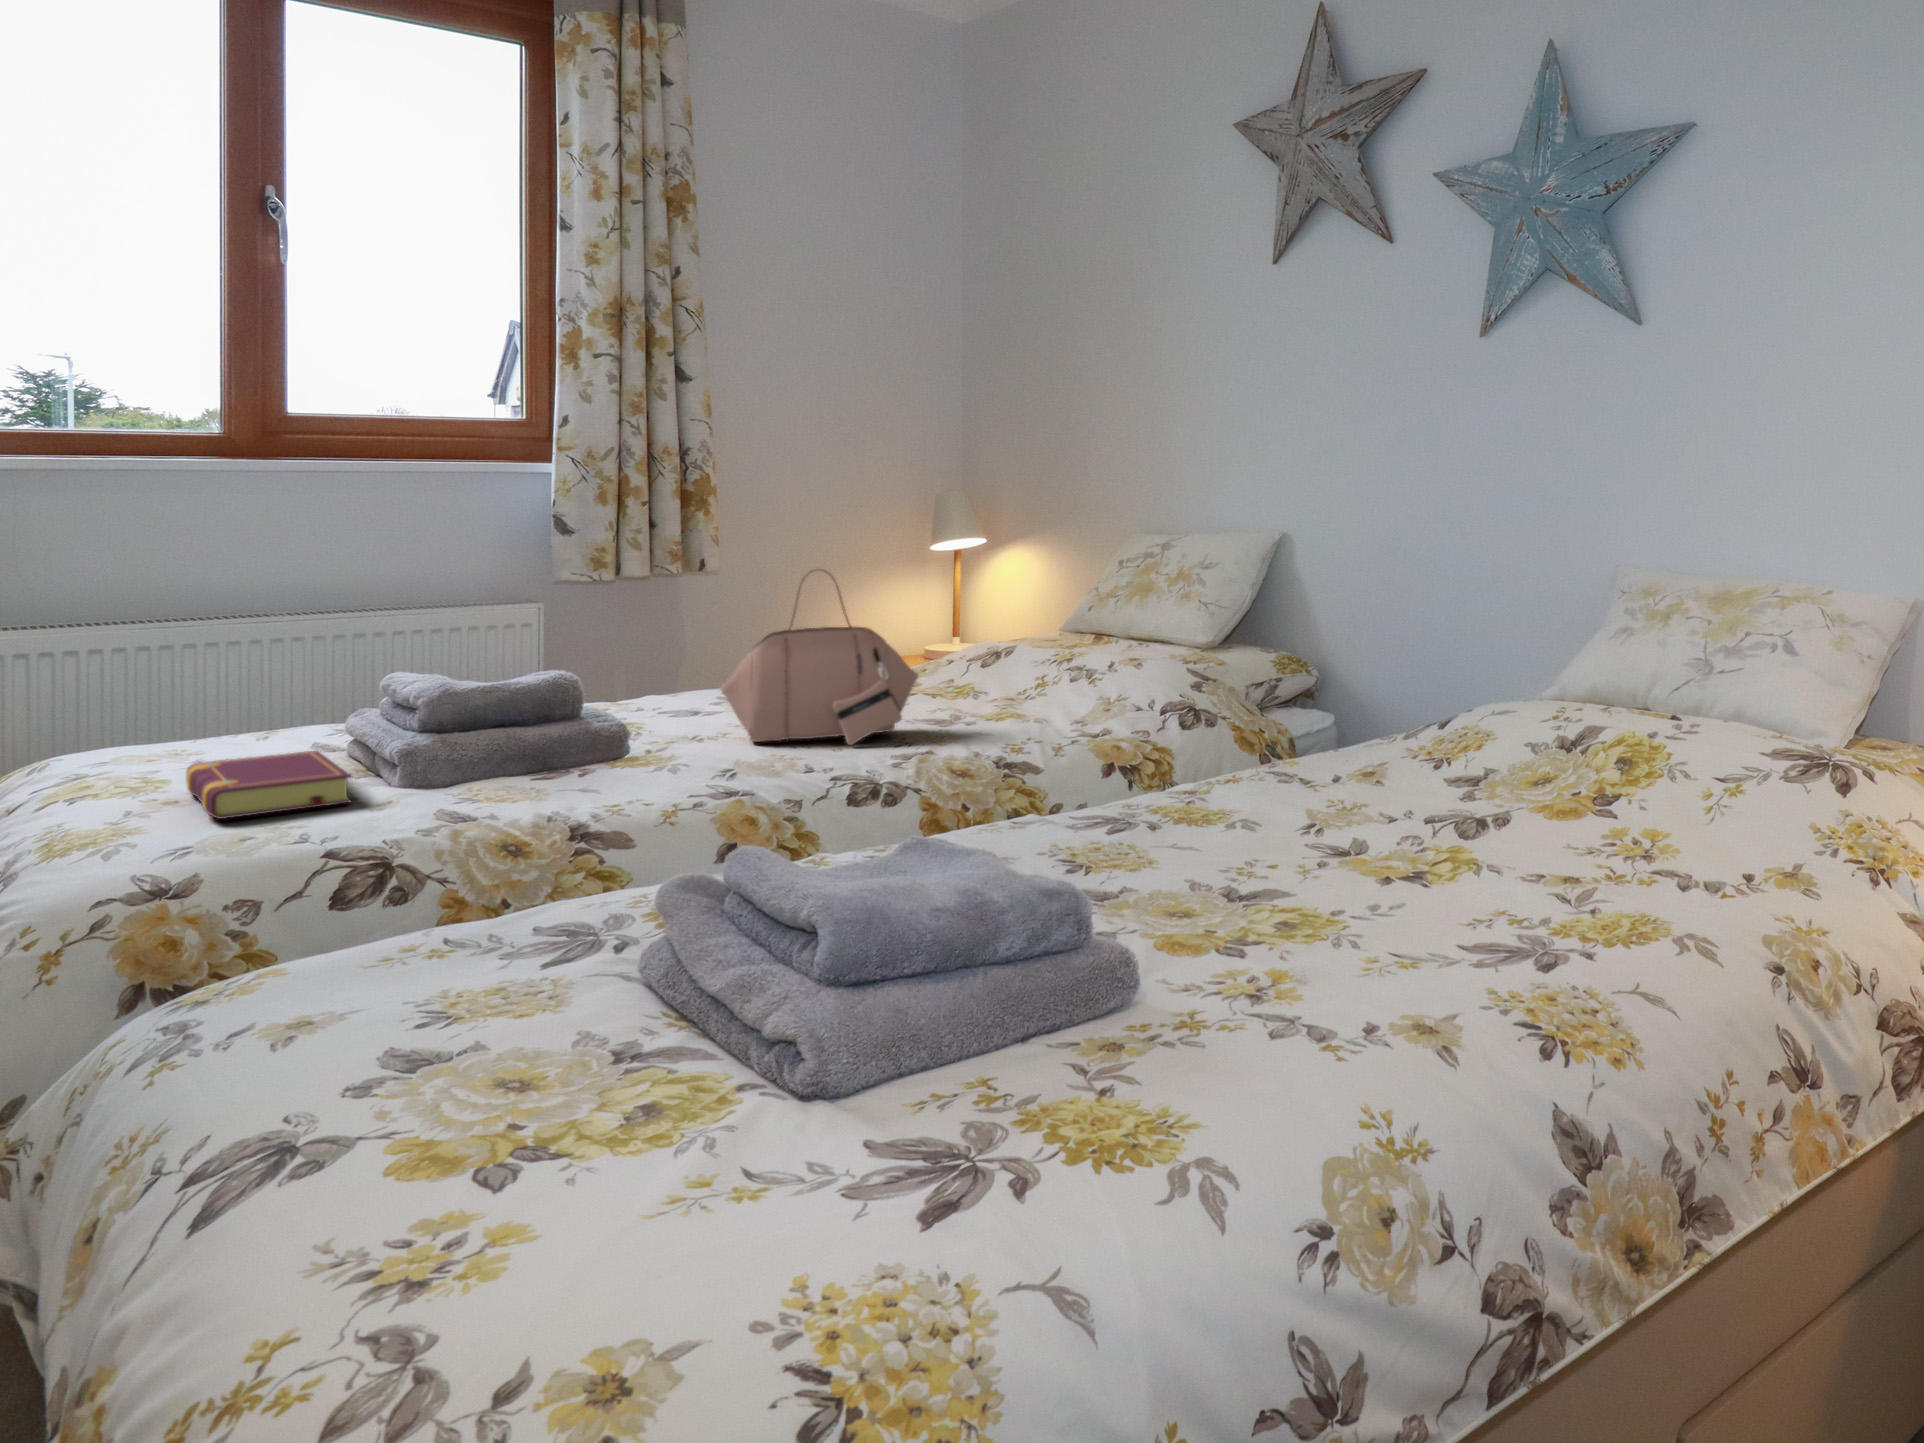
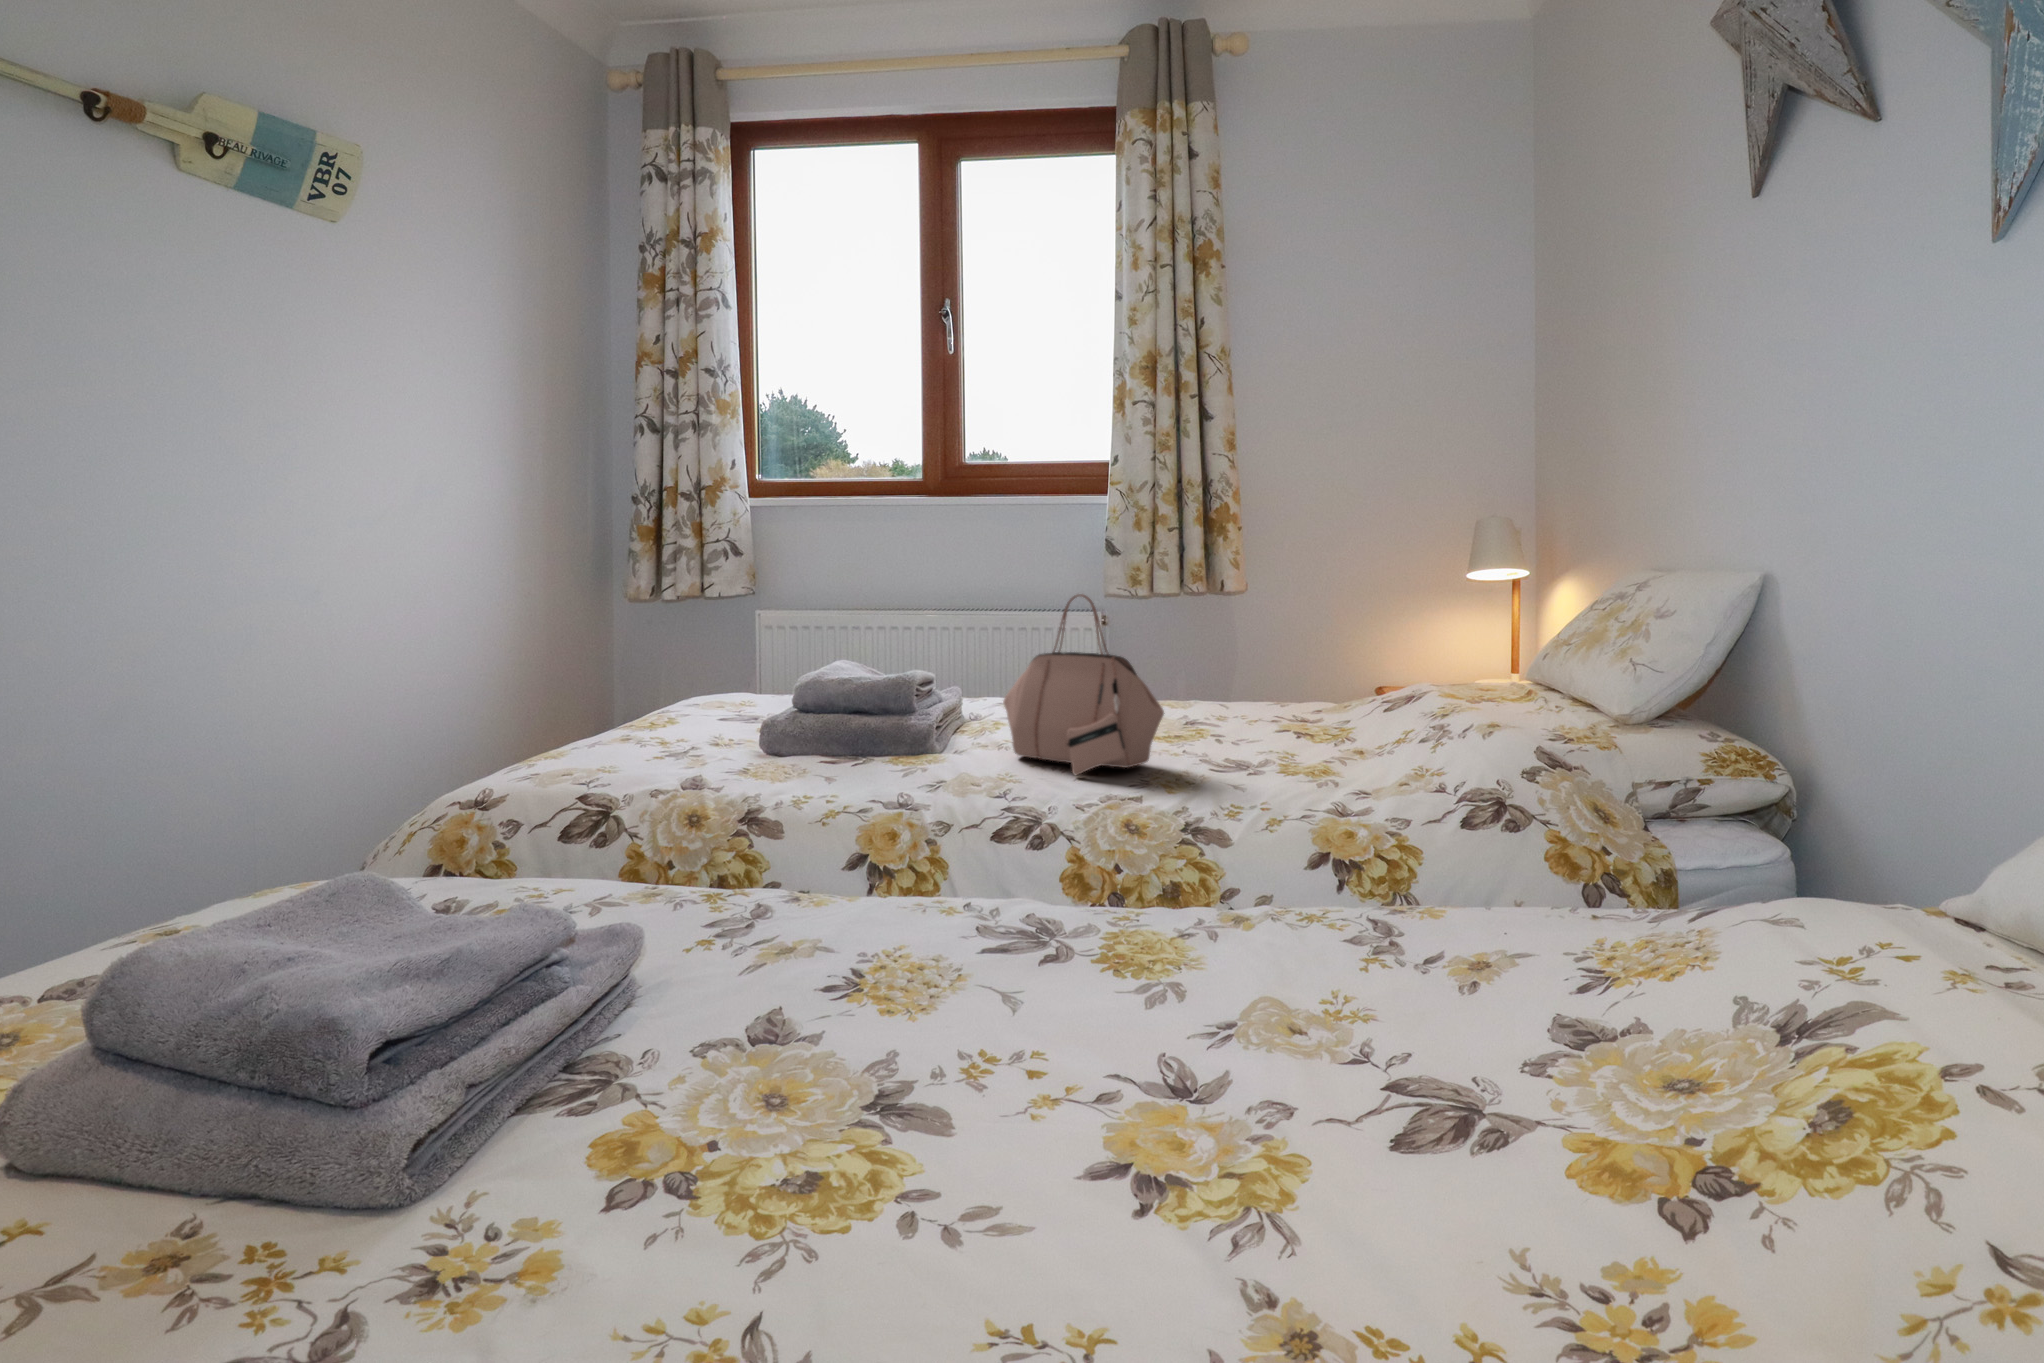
book: present [186,751,351,819] -> none [618,708,748,754]

